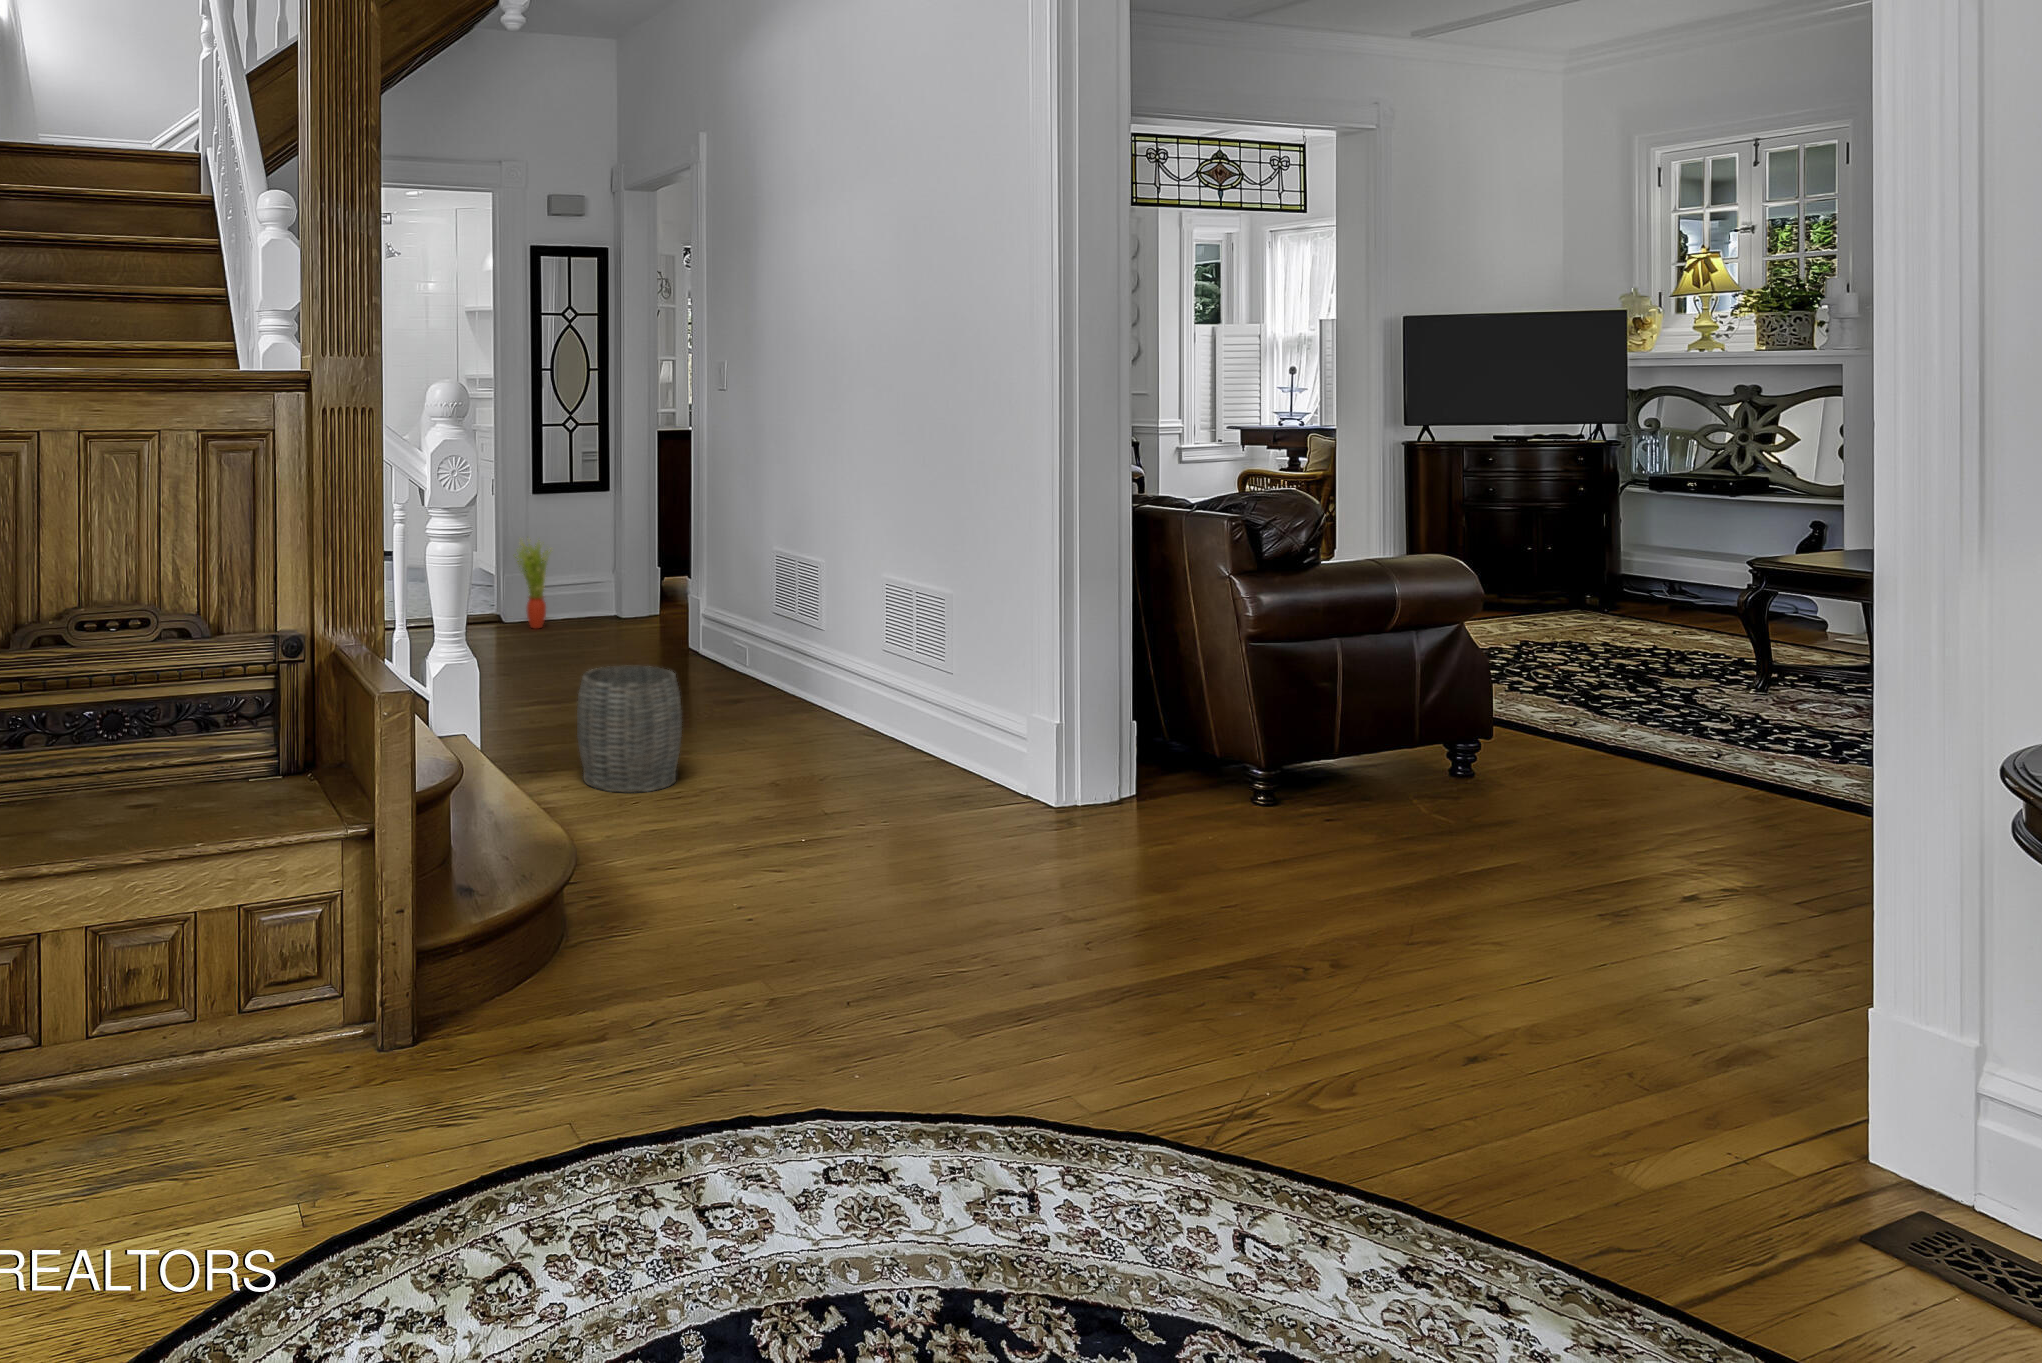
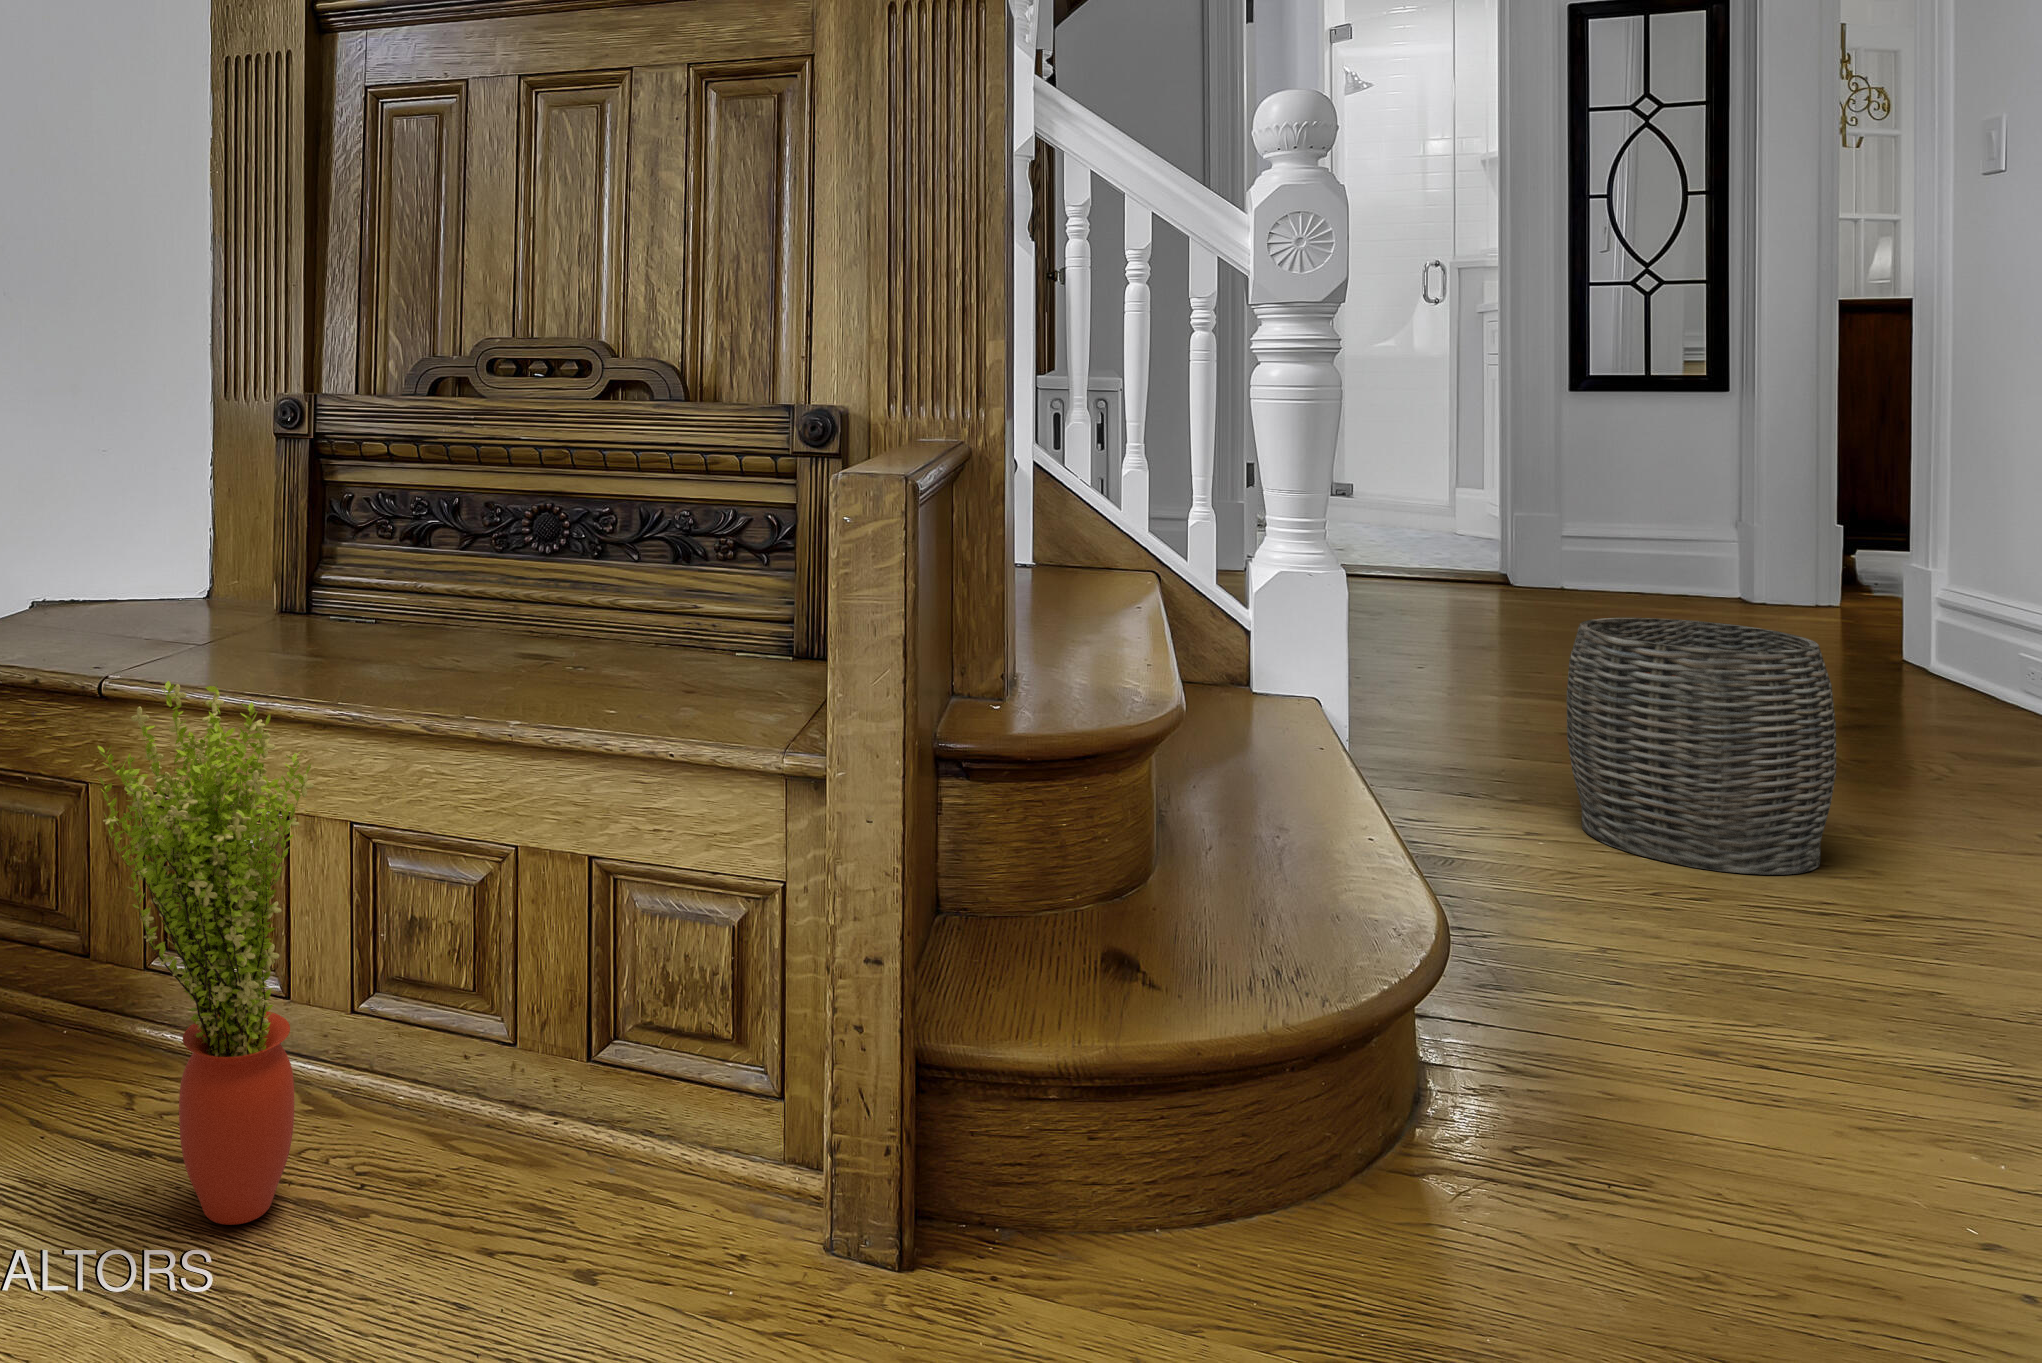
potted plant: present [515,539,551,628] -> present [98,681,314,1225]

